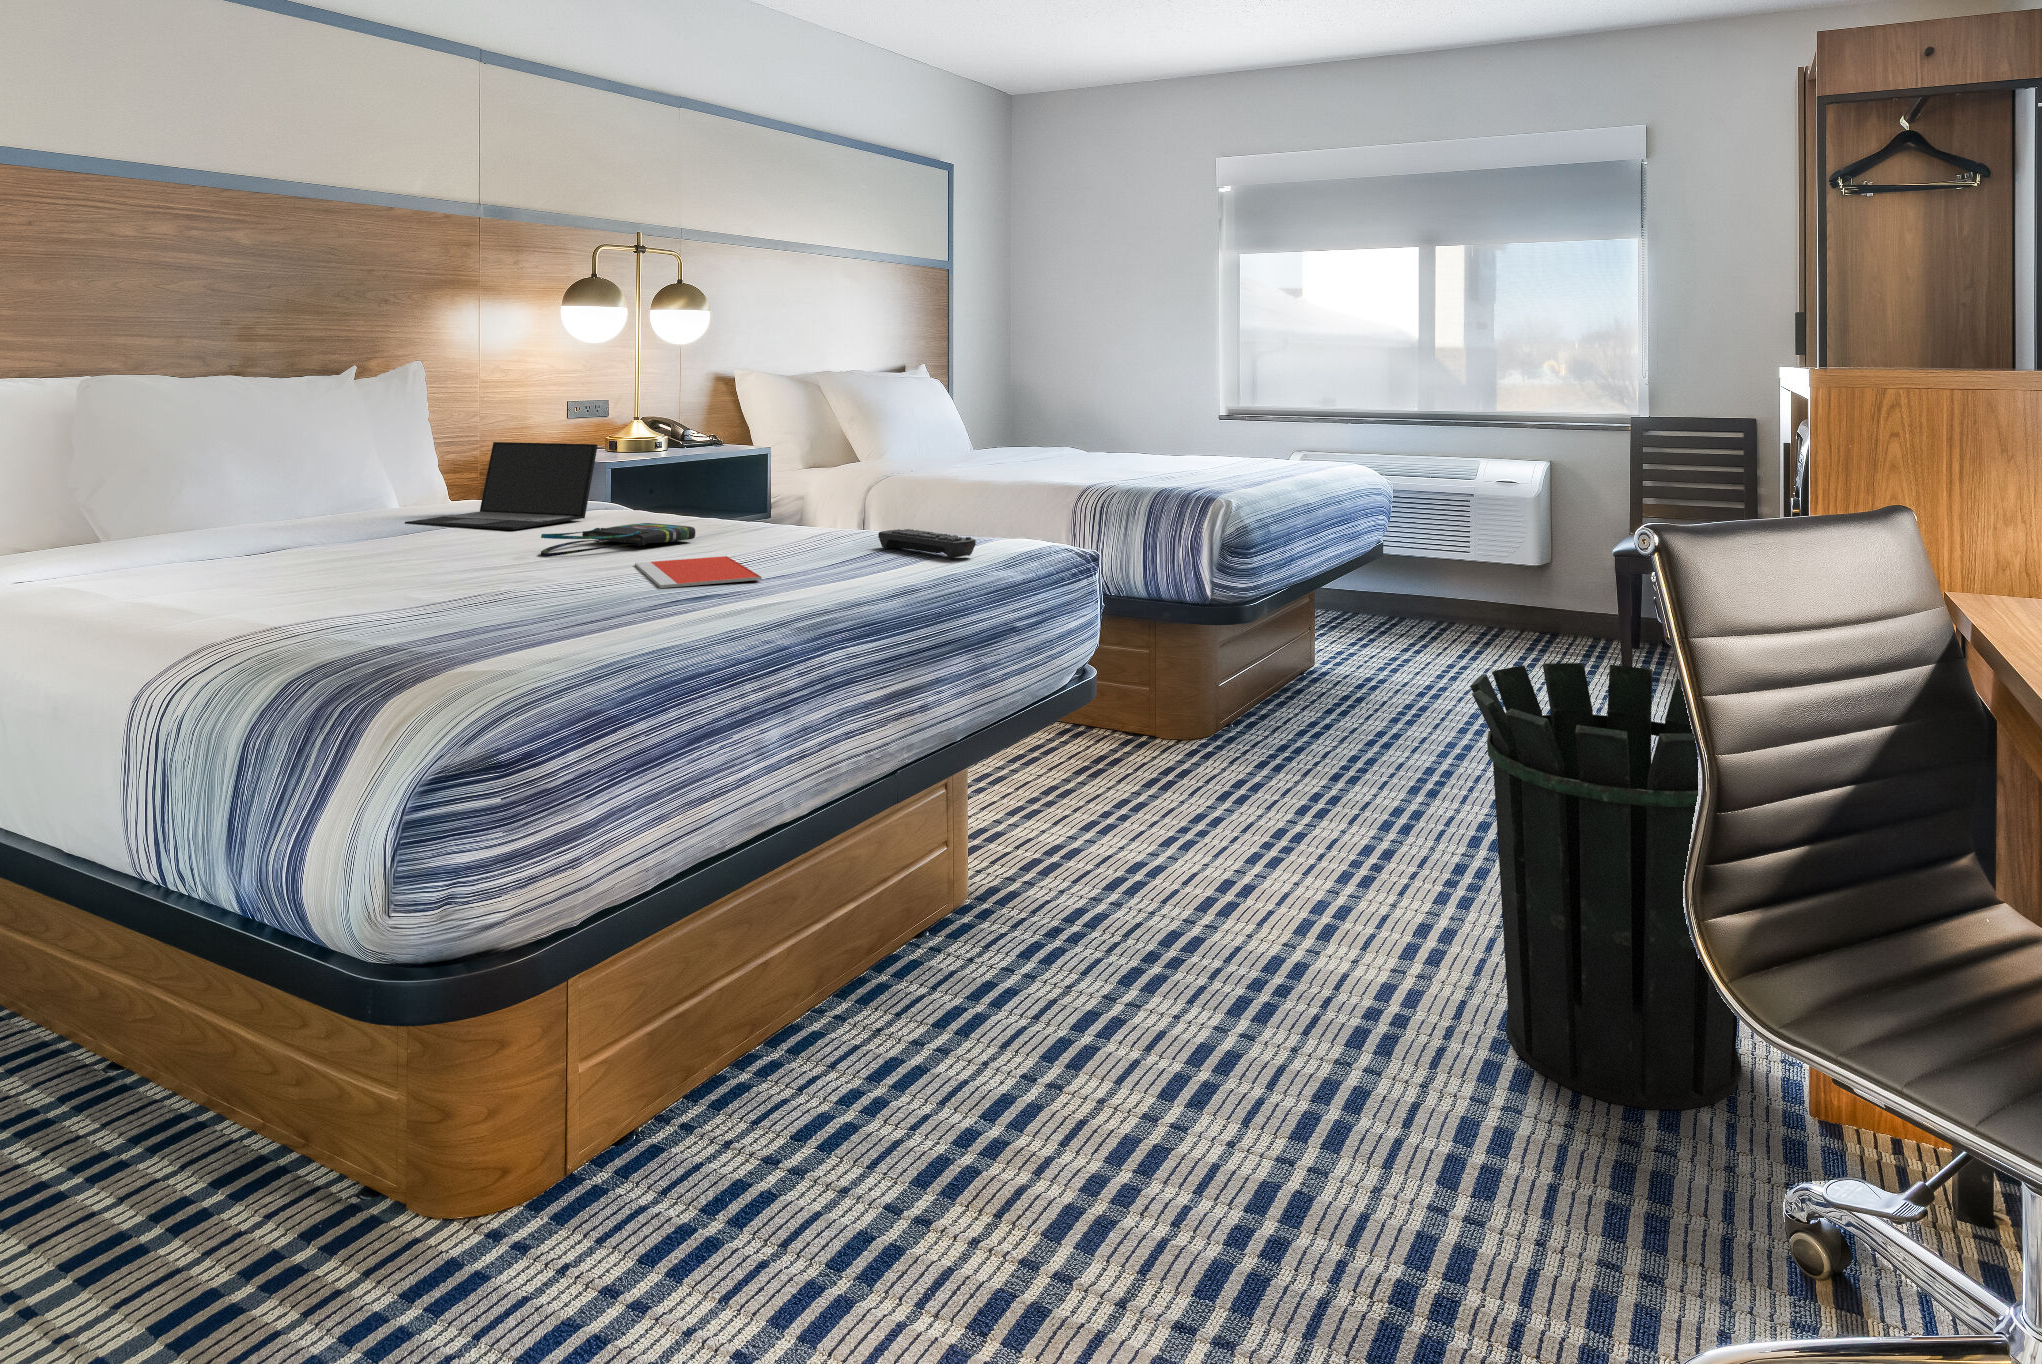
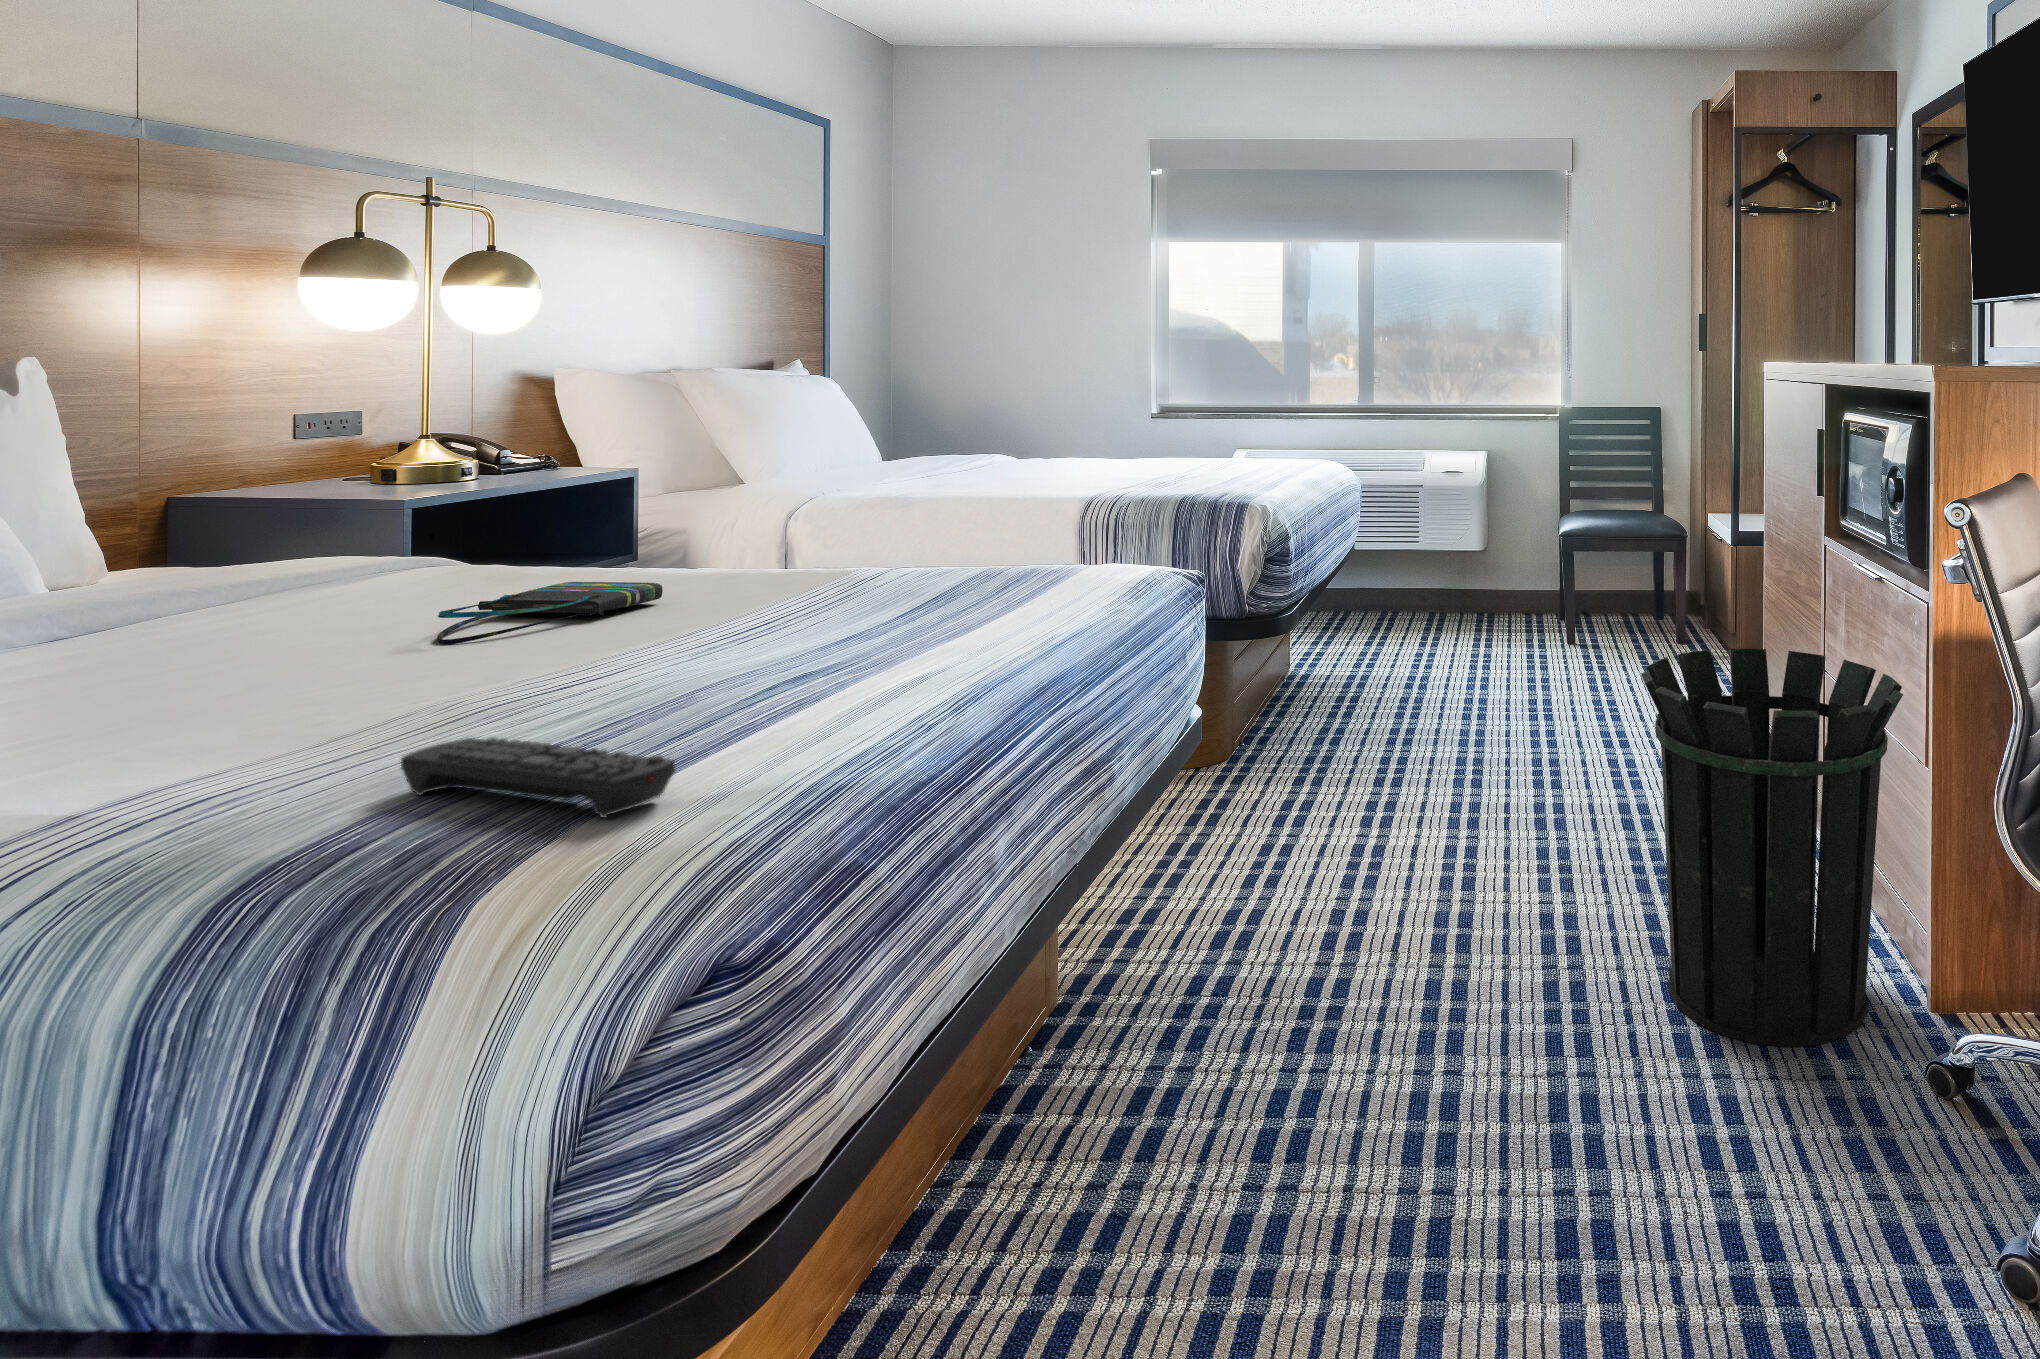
laptop: present [405,442,598,530] -> none [77,474,442,611]
remote control: present [878,529,976,559] -> present [401,738,675,818]
notebook: present [635,556,762,588] -> none [625,620,856,675]

